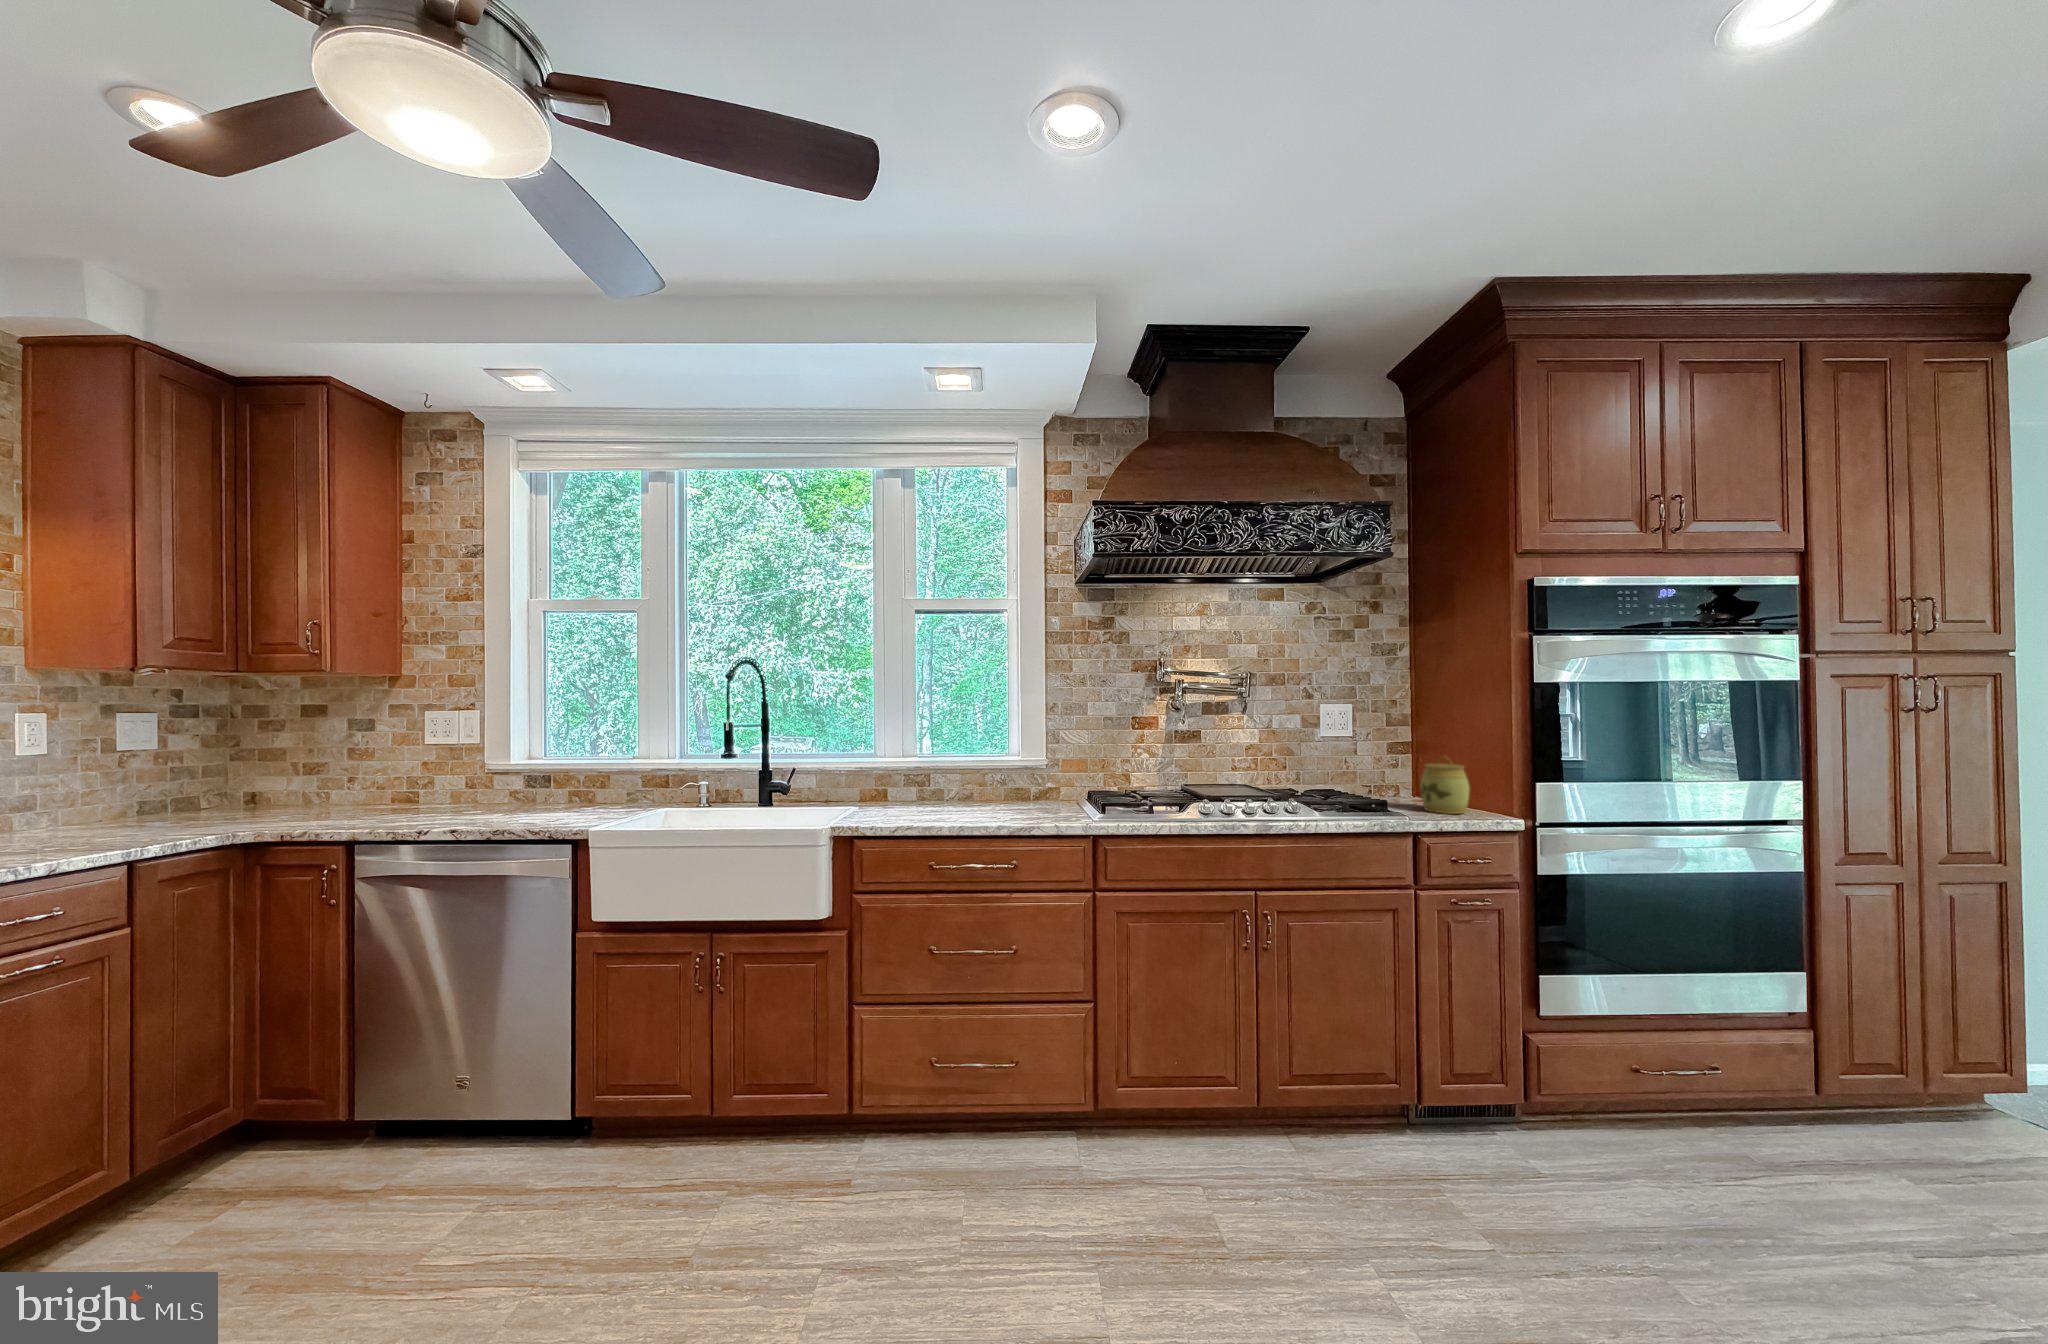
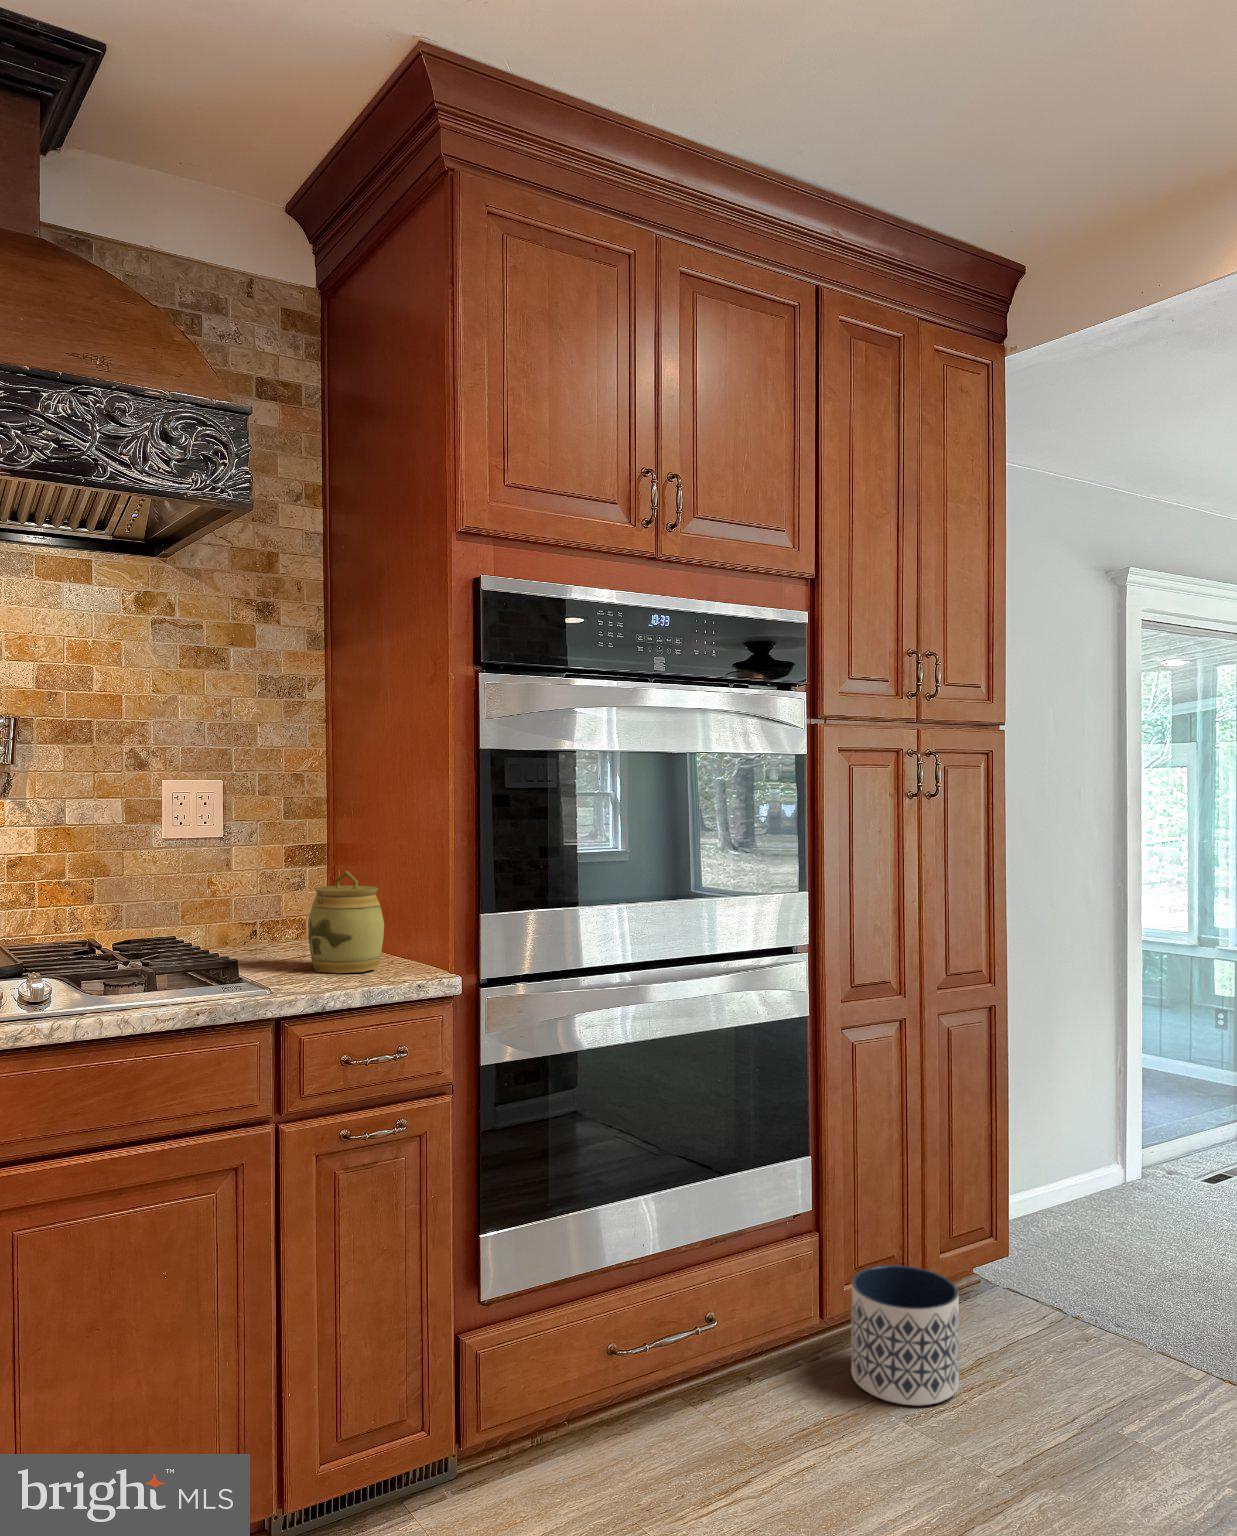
planter: none [1855,1066,1977,1182] -> present [851,1265,959,1406]

